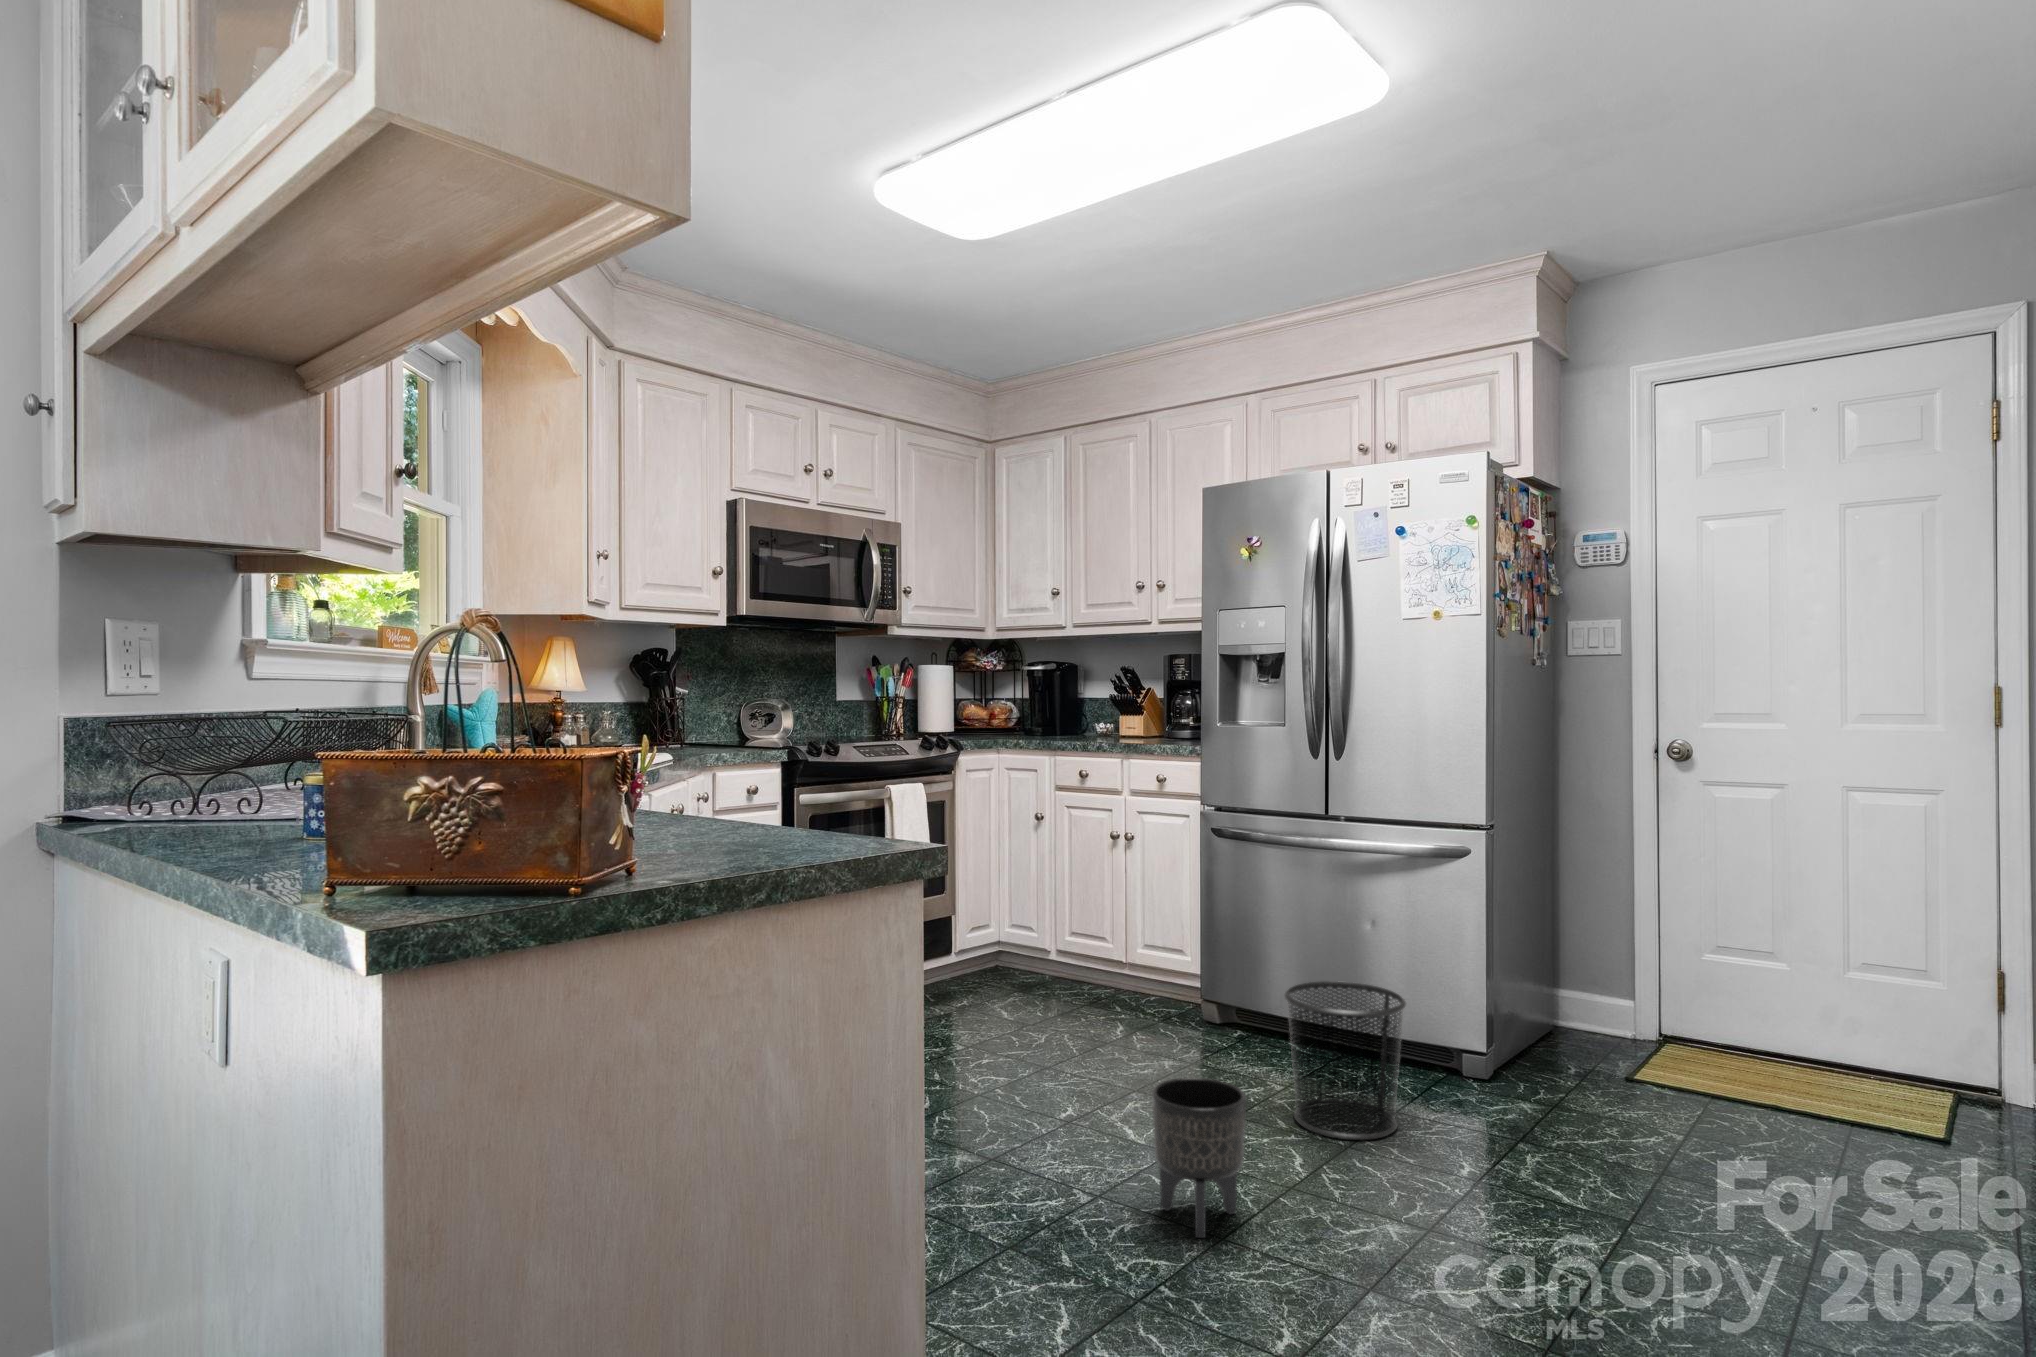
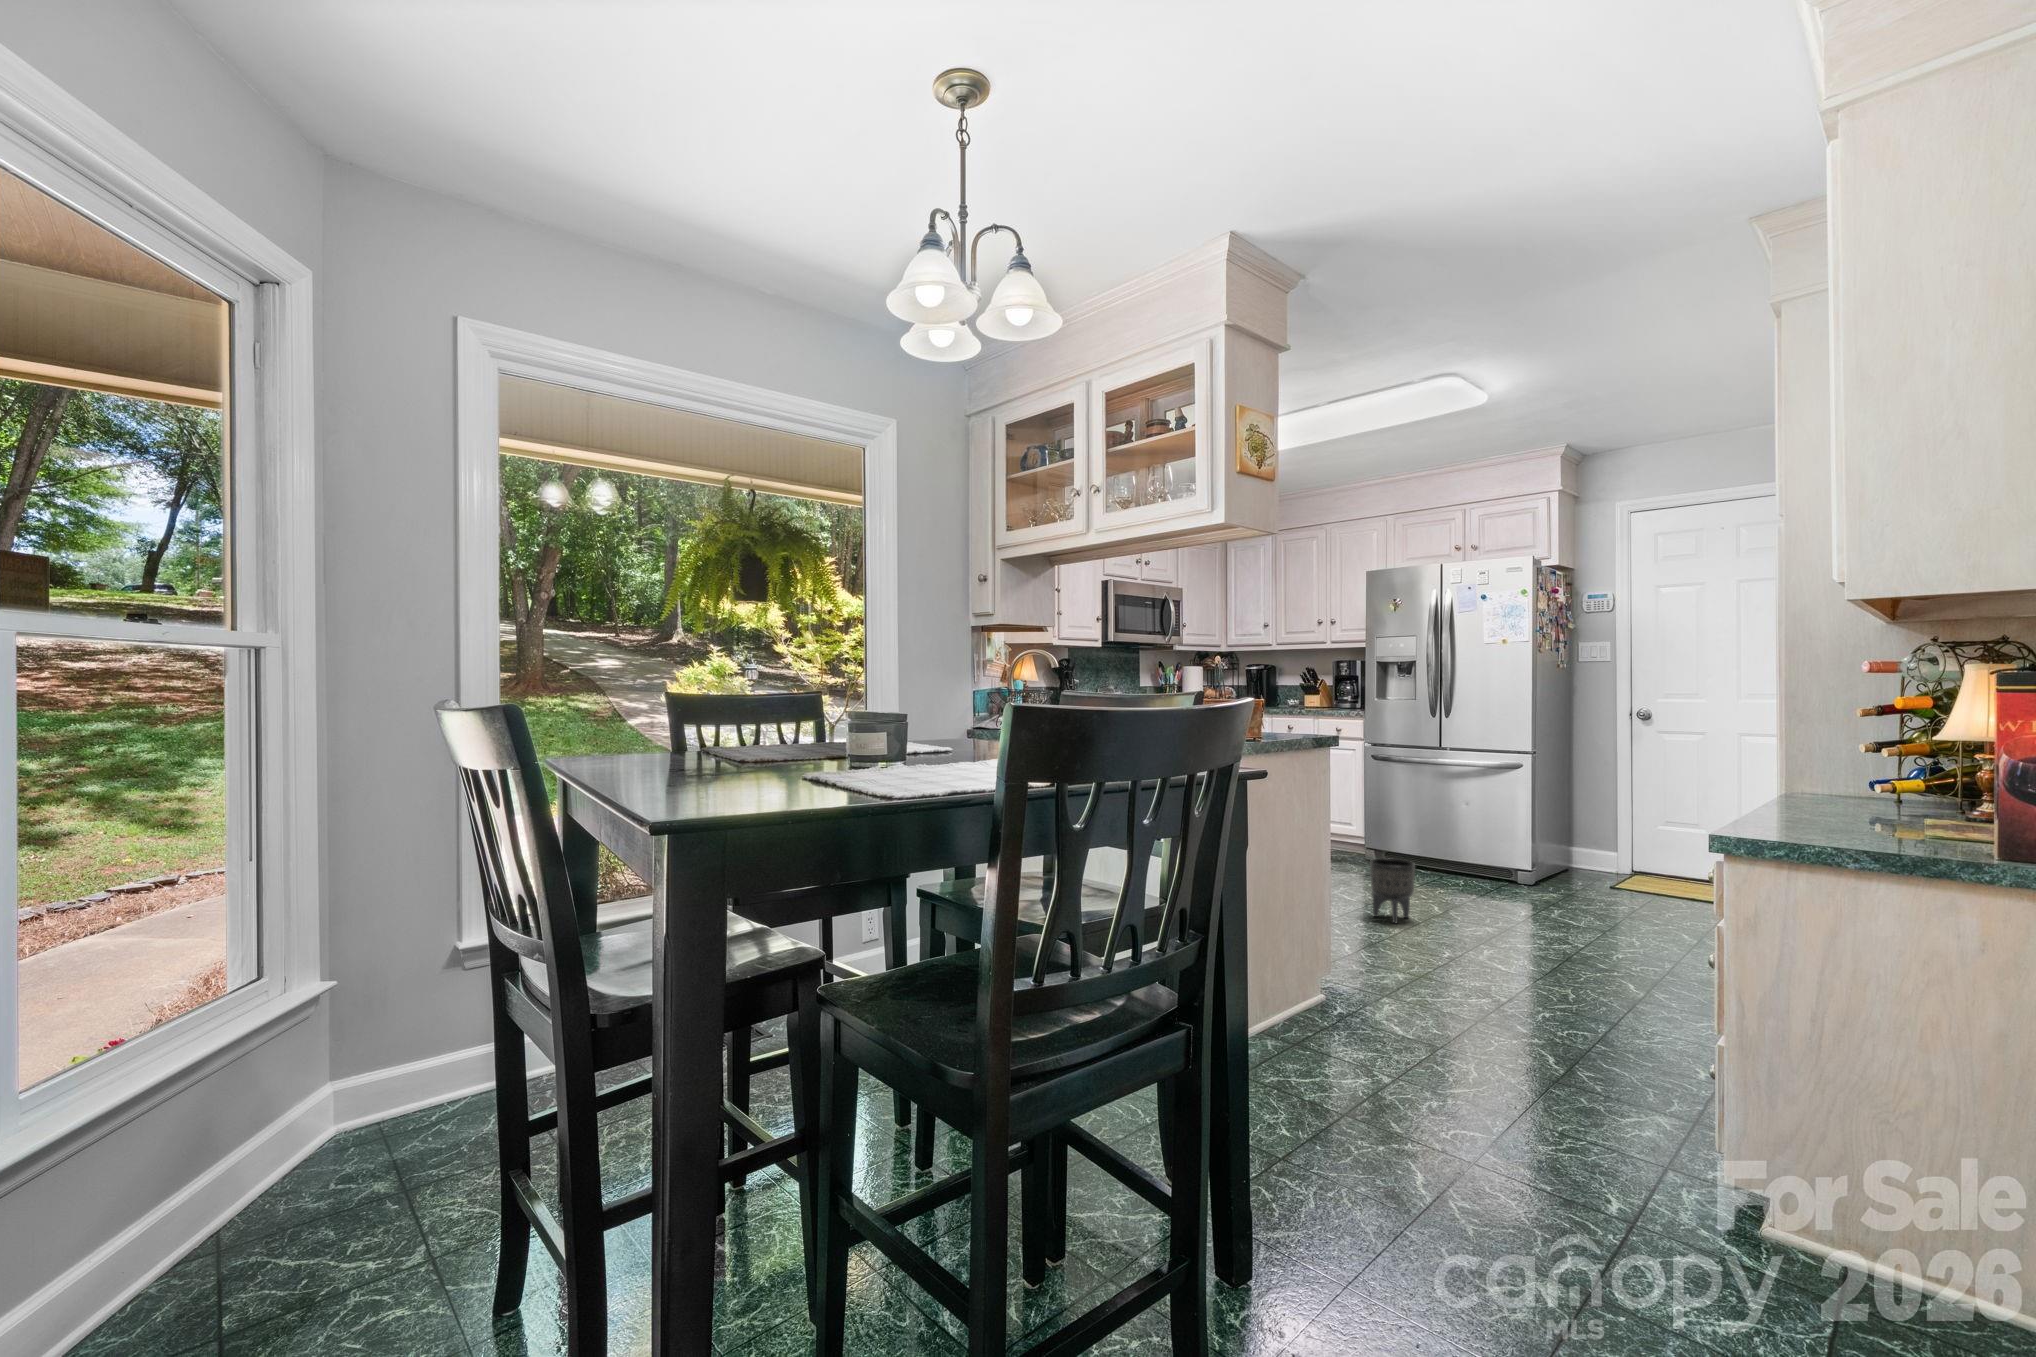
waste bin: present [1285,981,1406,1140] -> none [1424,829,1488,901]

